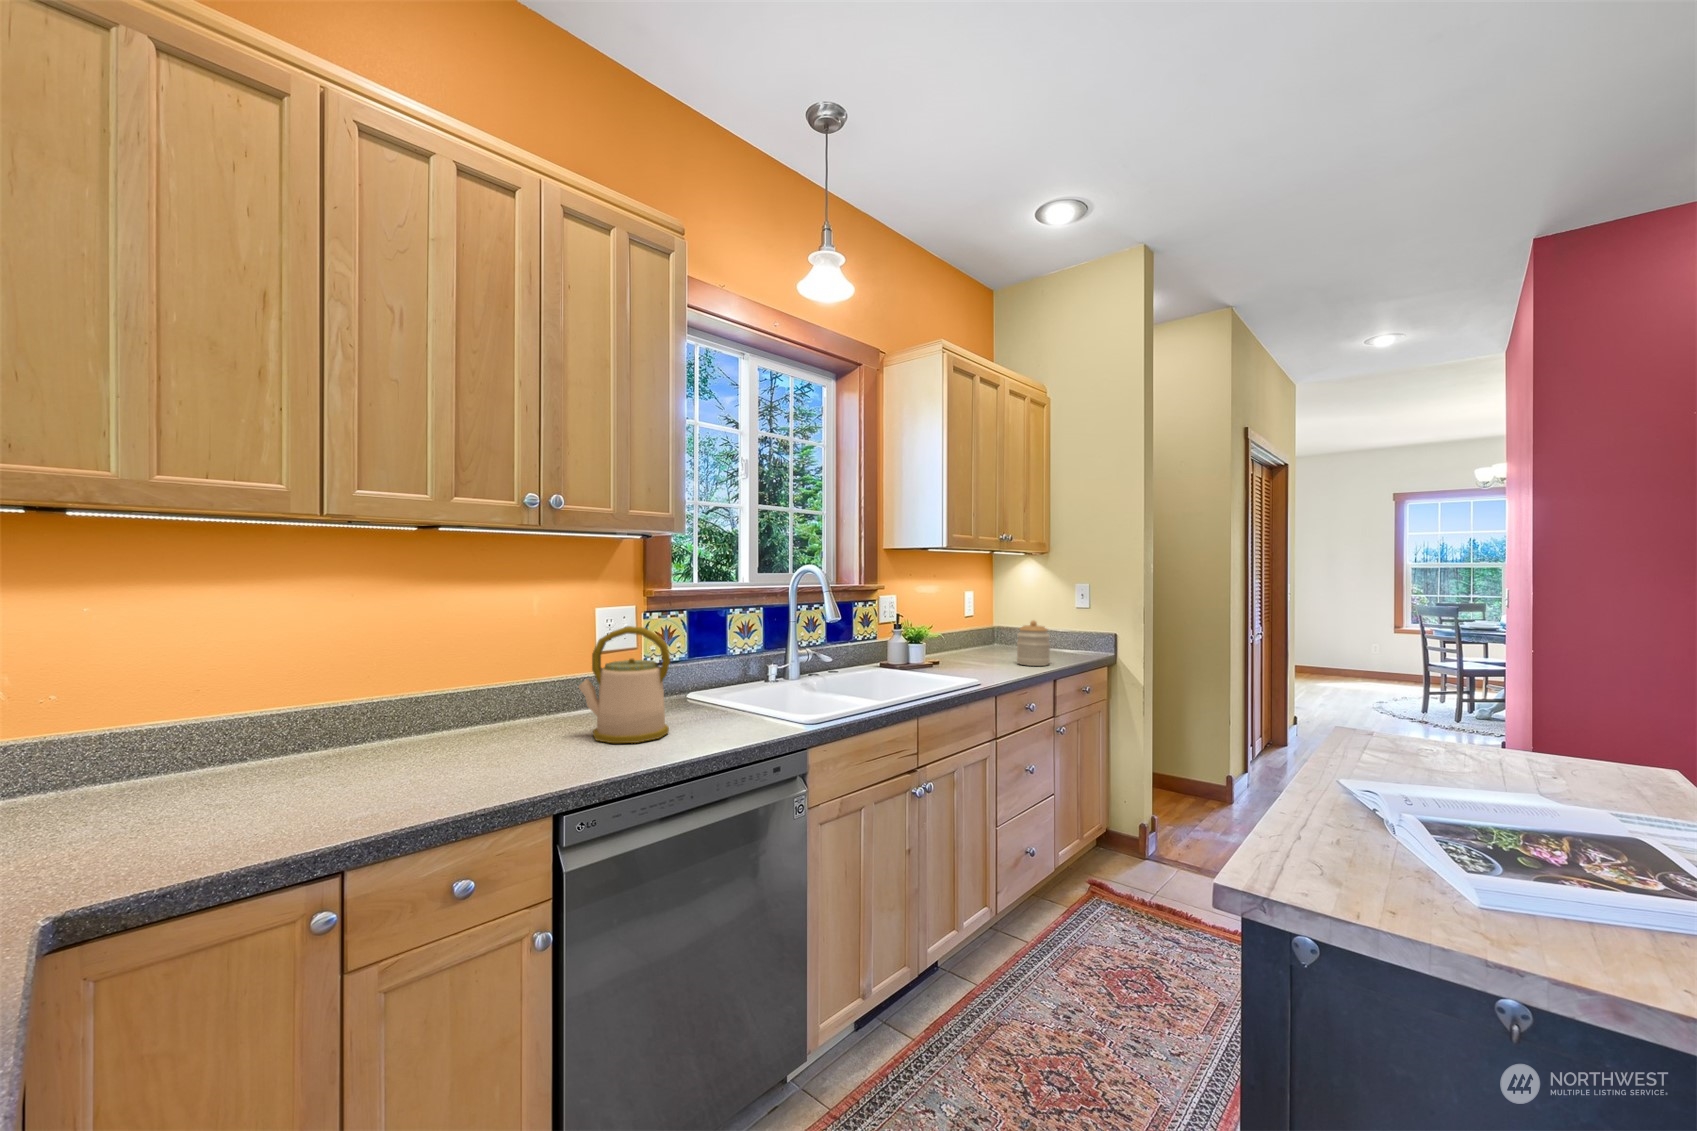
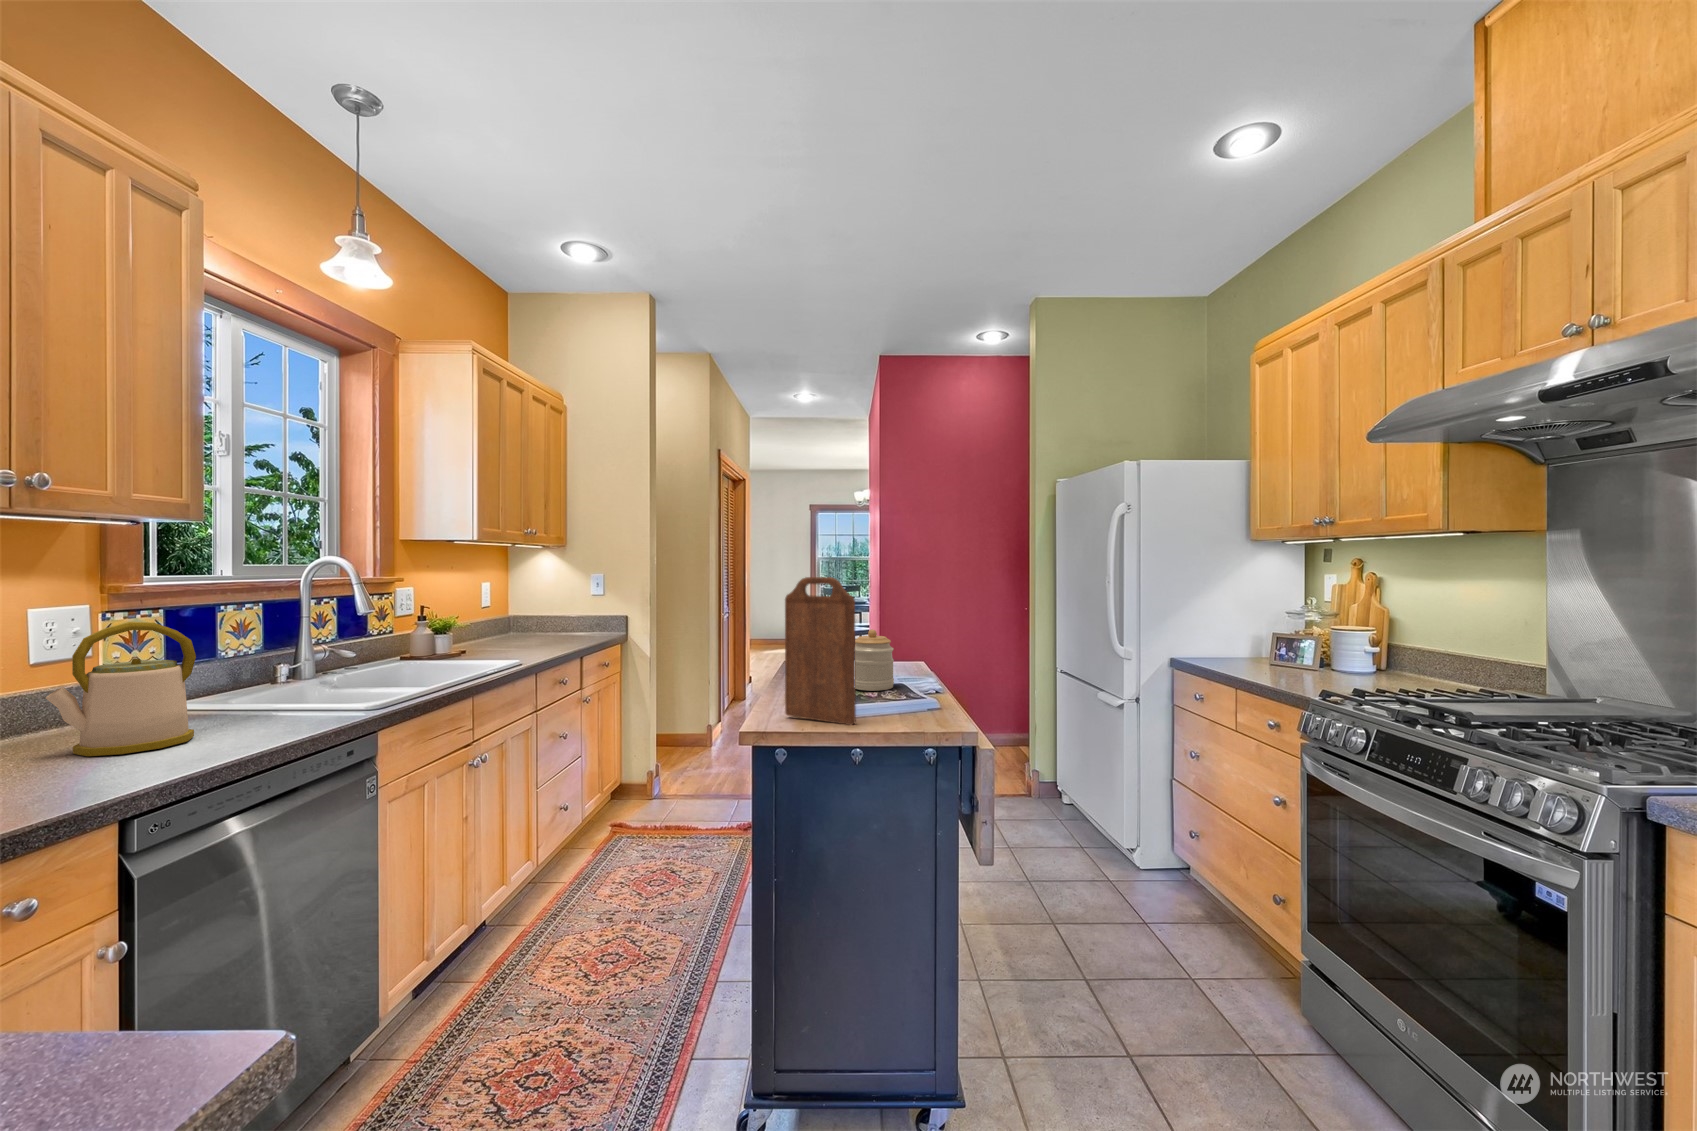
cutting board: none [1326,618,1504,936] -> present [785,577,856,725]
jar: present [1017,620,1050,666] -> present [855,629,894,691]

